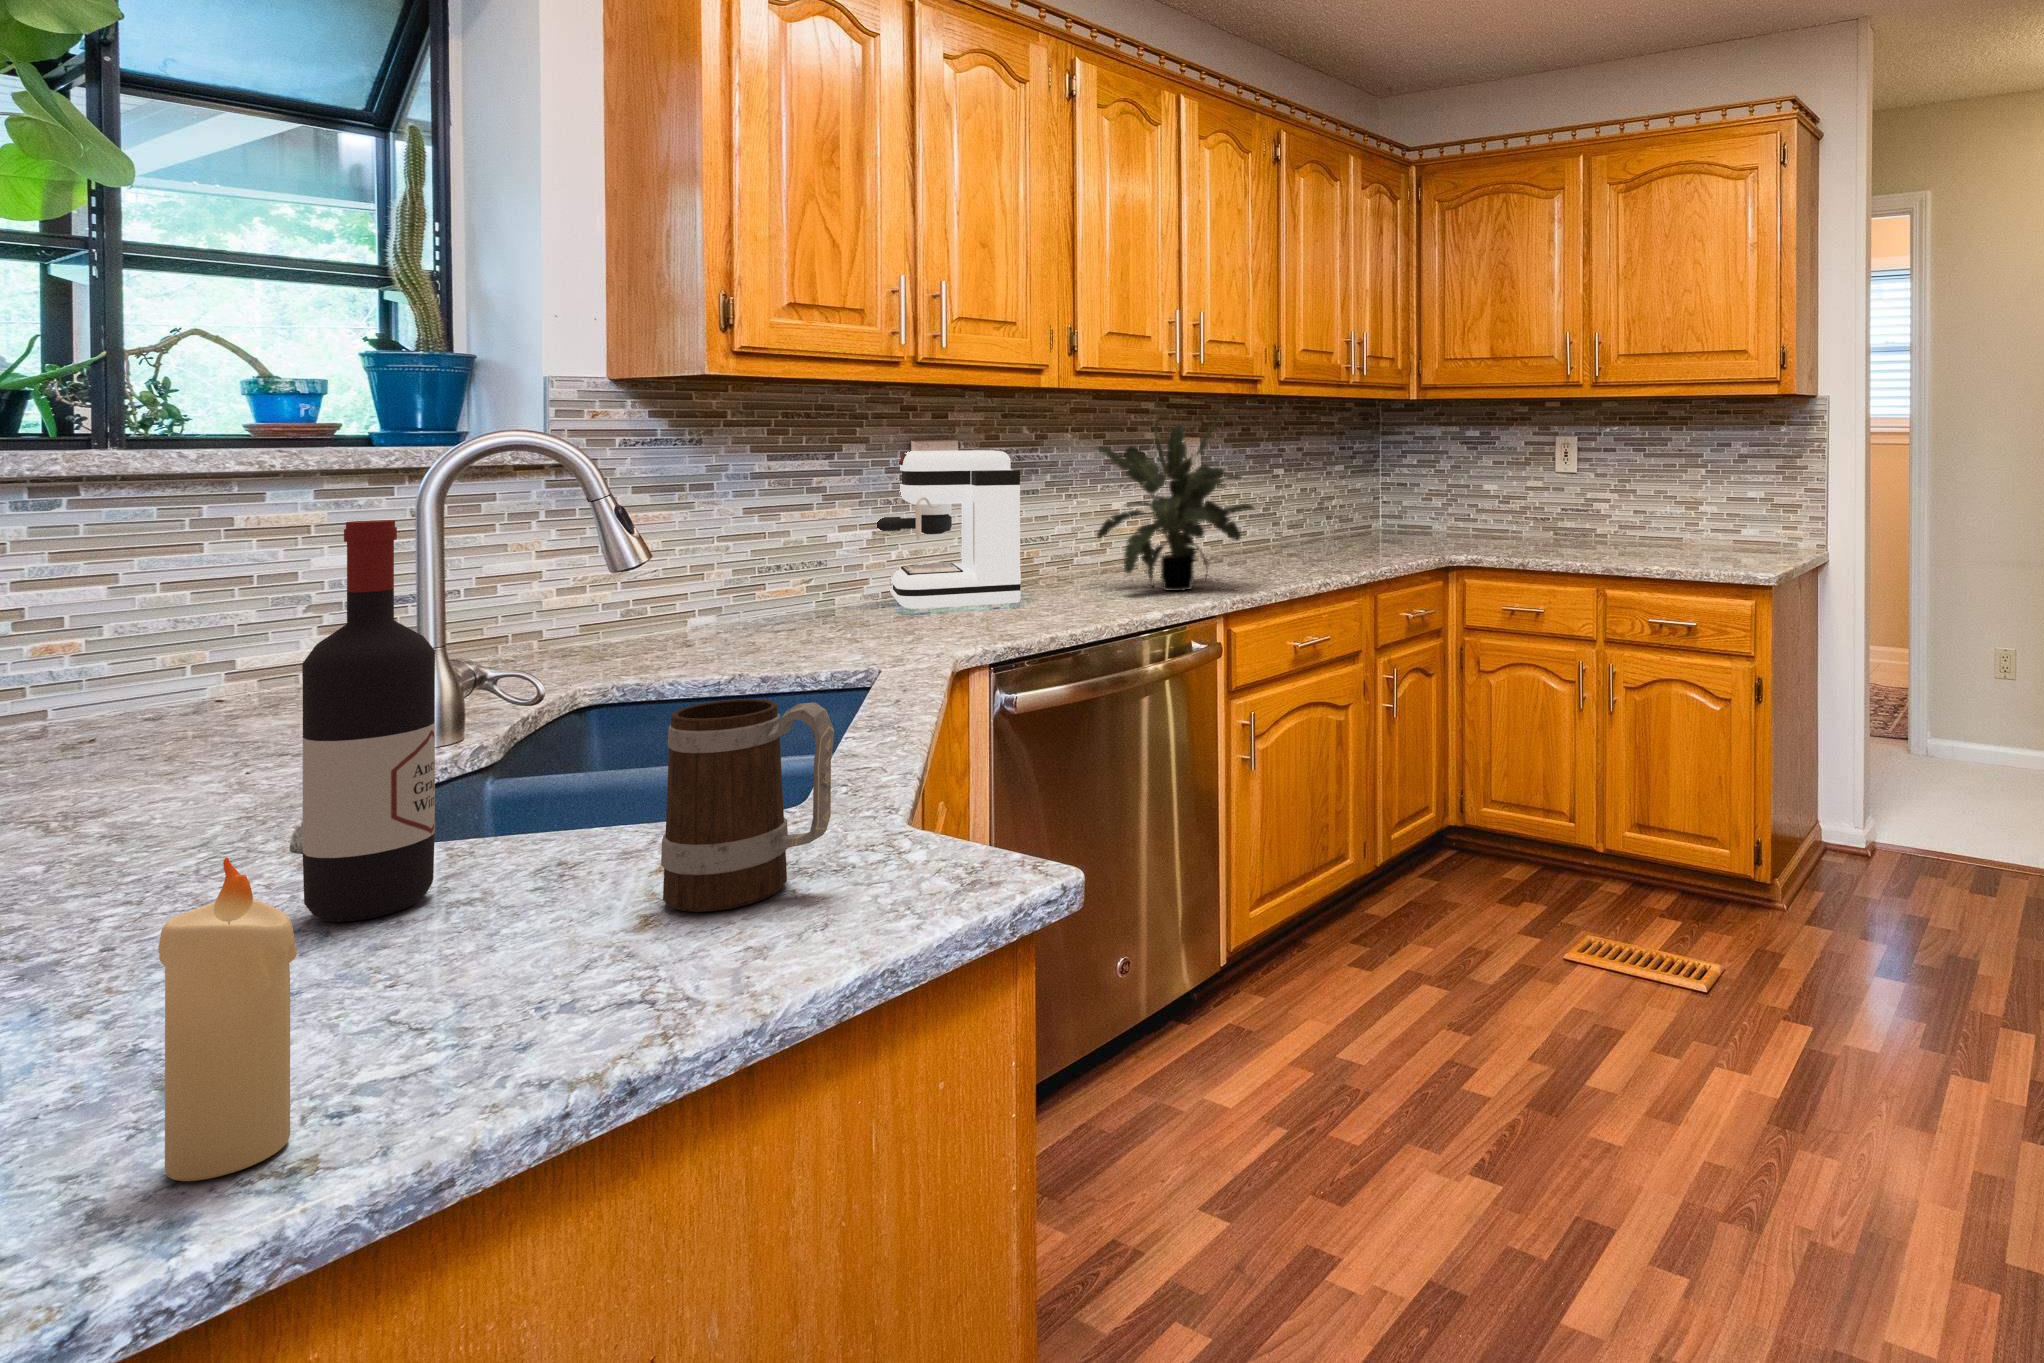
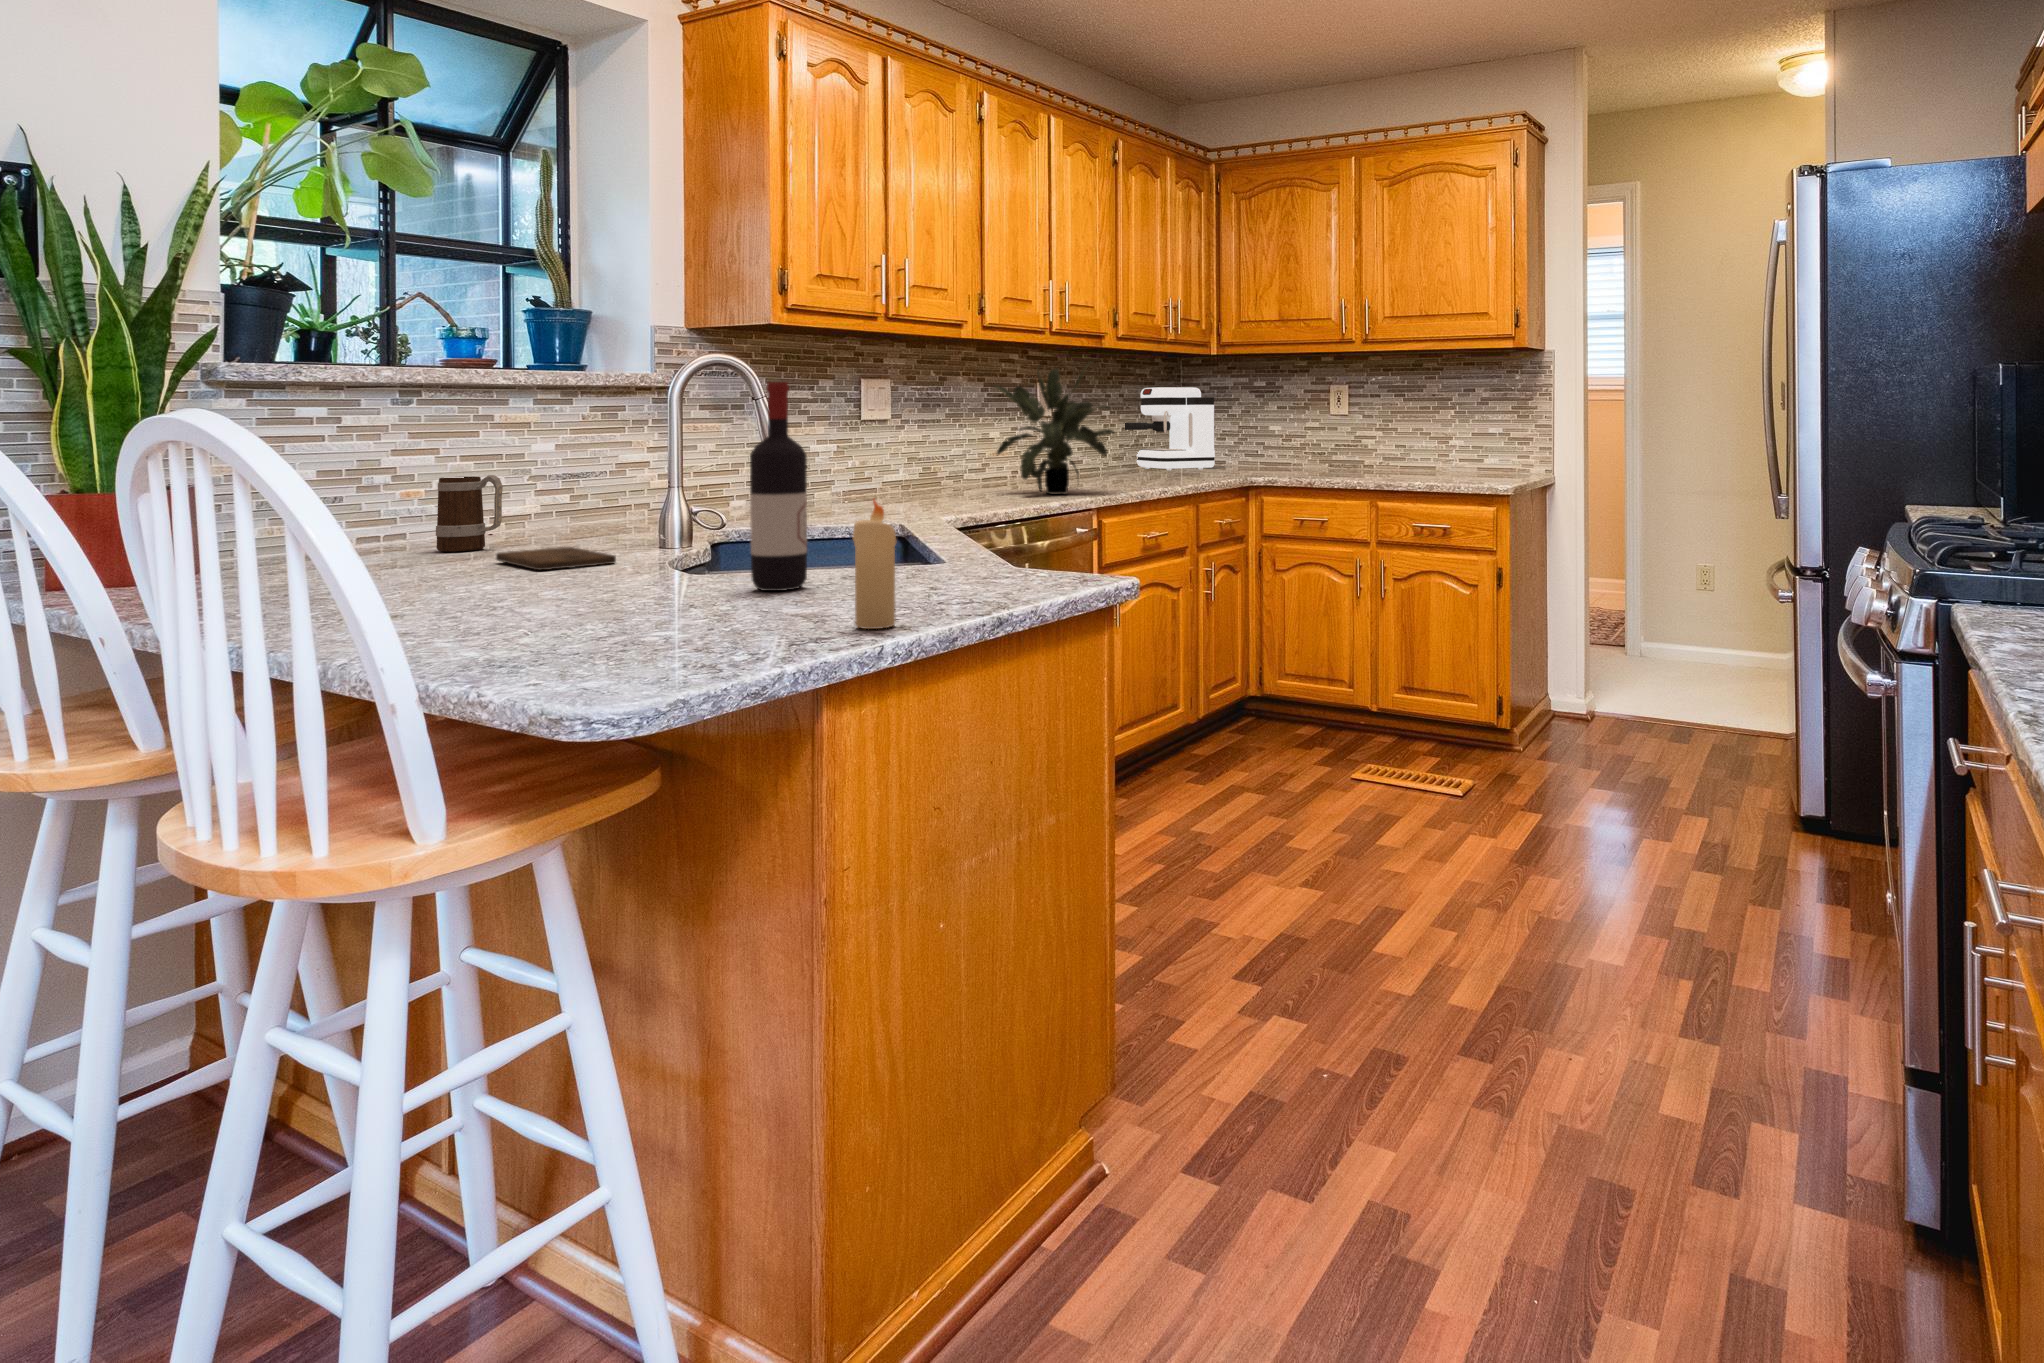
coffee maker: present [877,450,1021,612] -> present [1125,387,1215,471]
mug: present [661,699,834,912] -> present [436,475,503,552]
cutting board: none [114,740,290,810] -> present [496,547,616,570]

